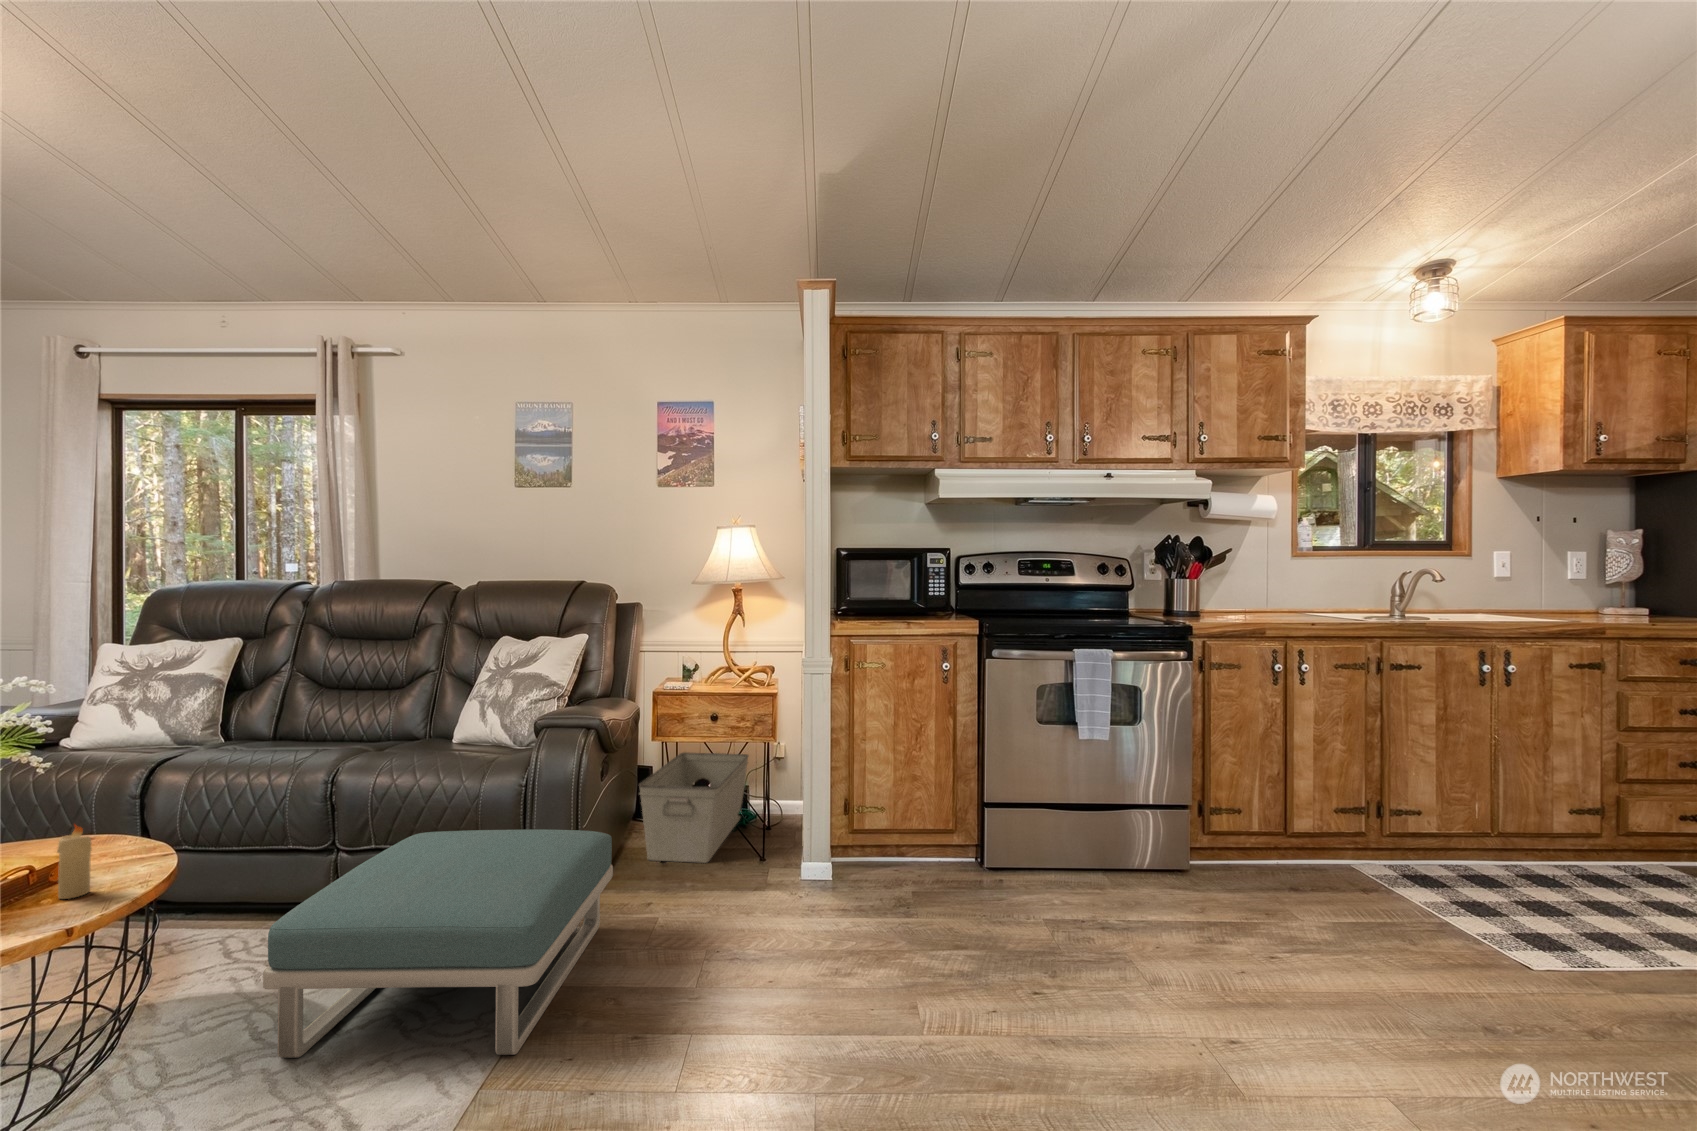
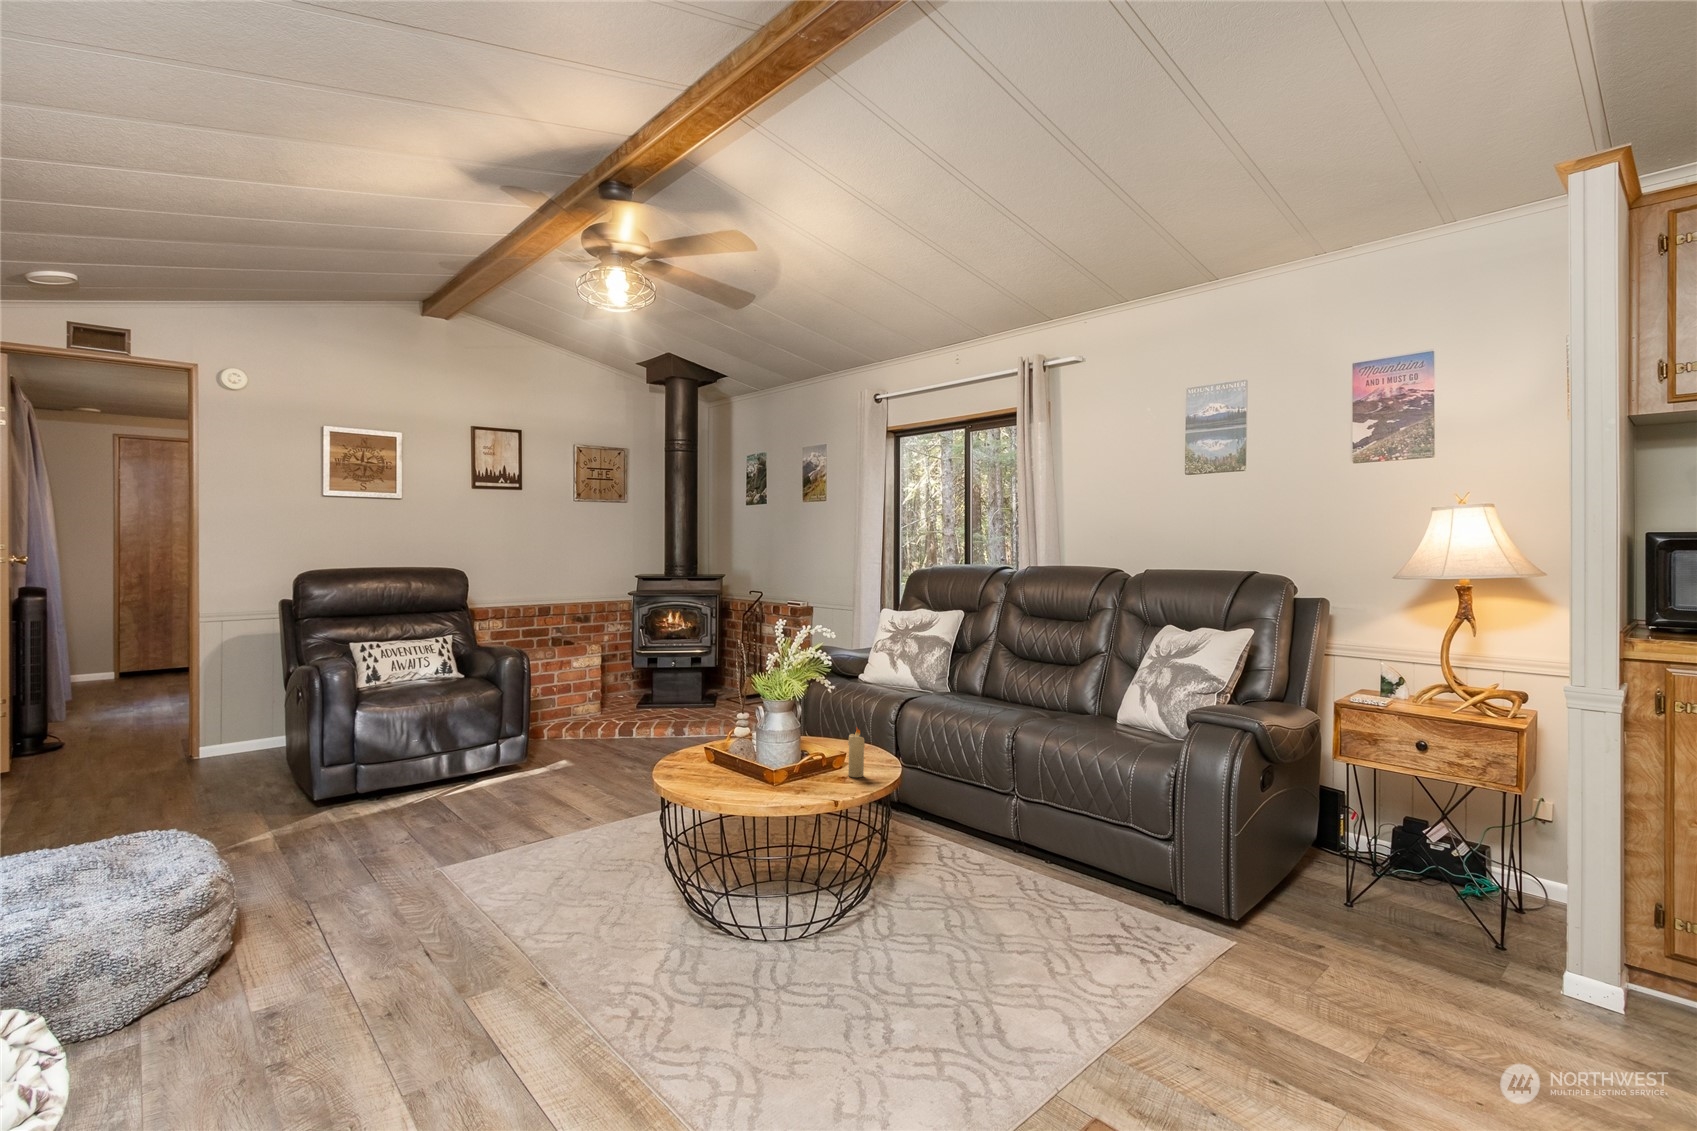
storage bin: present [639,752,748,863] -> none [1313,788,1487,931]
footstool: present [263,829,613,1058] -> none [957,800,1268,1033]

